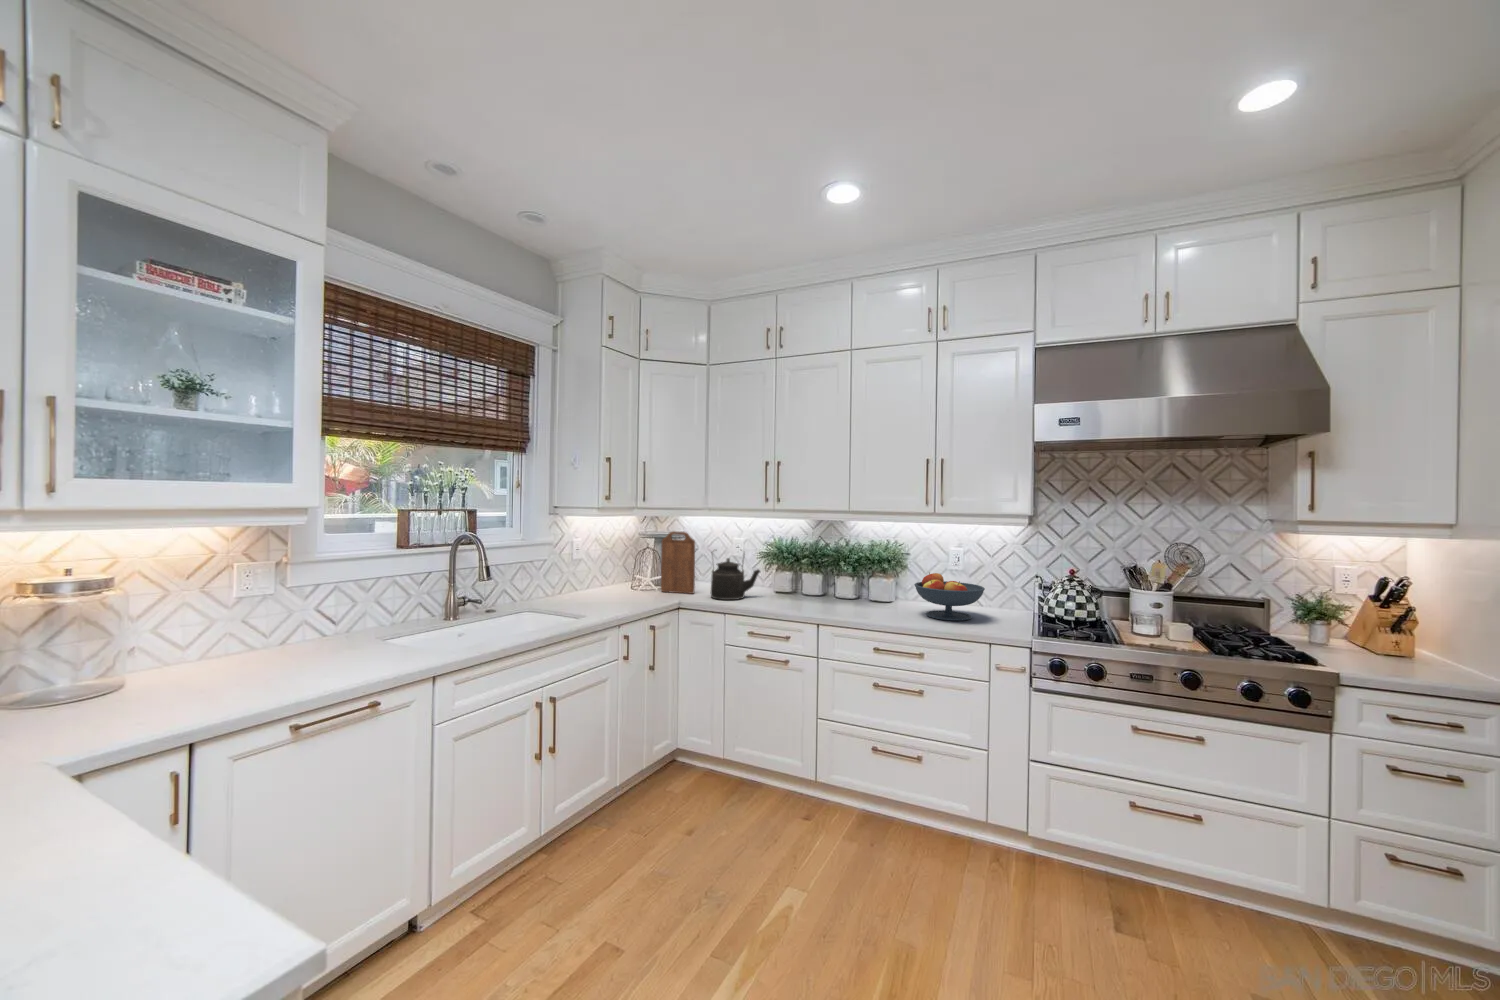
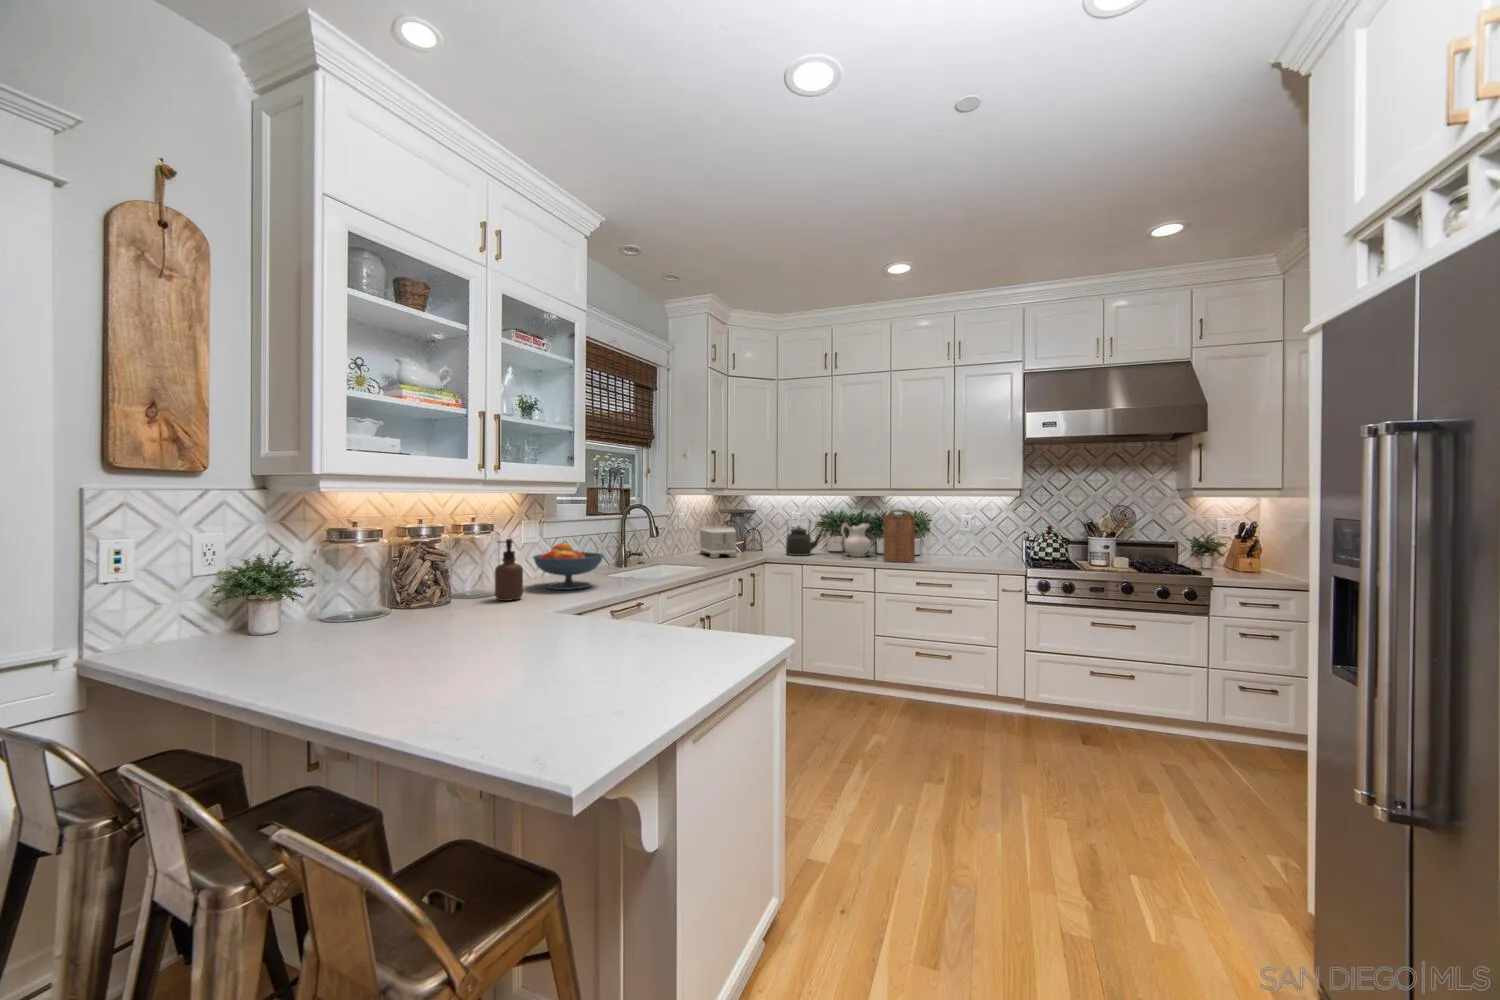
cutting board: present [661,531,695,594] -> present [883,510,915,562]
toaster: none [599,556,640,602] -> present [700,526,737,558]
ceramic pitcher: none [782,556,823,604] -> present [841,522,871,557]
fruit bowl: present [914,573,985,621] -> present [533,543,603,590]
soap dispenser: none [61,606,127,713] -> present [495,539,523,601]

